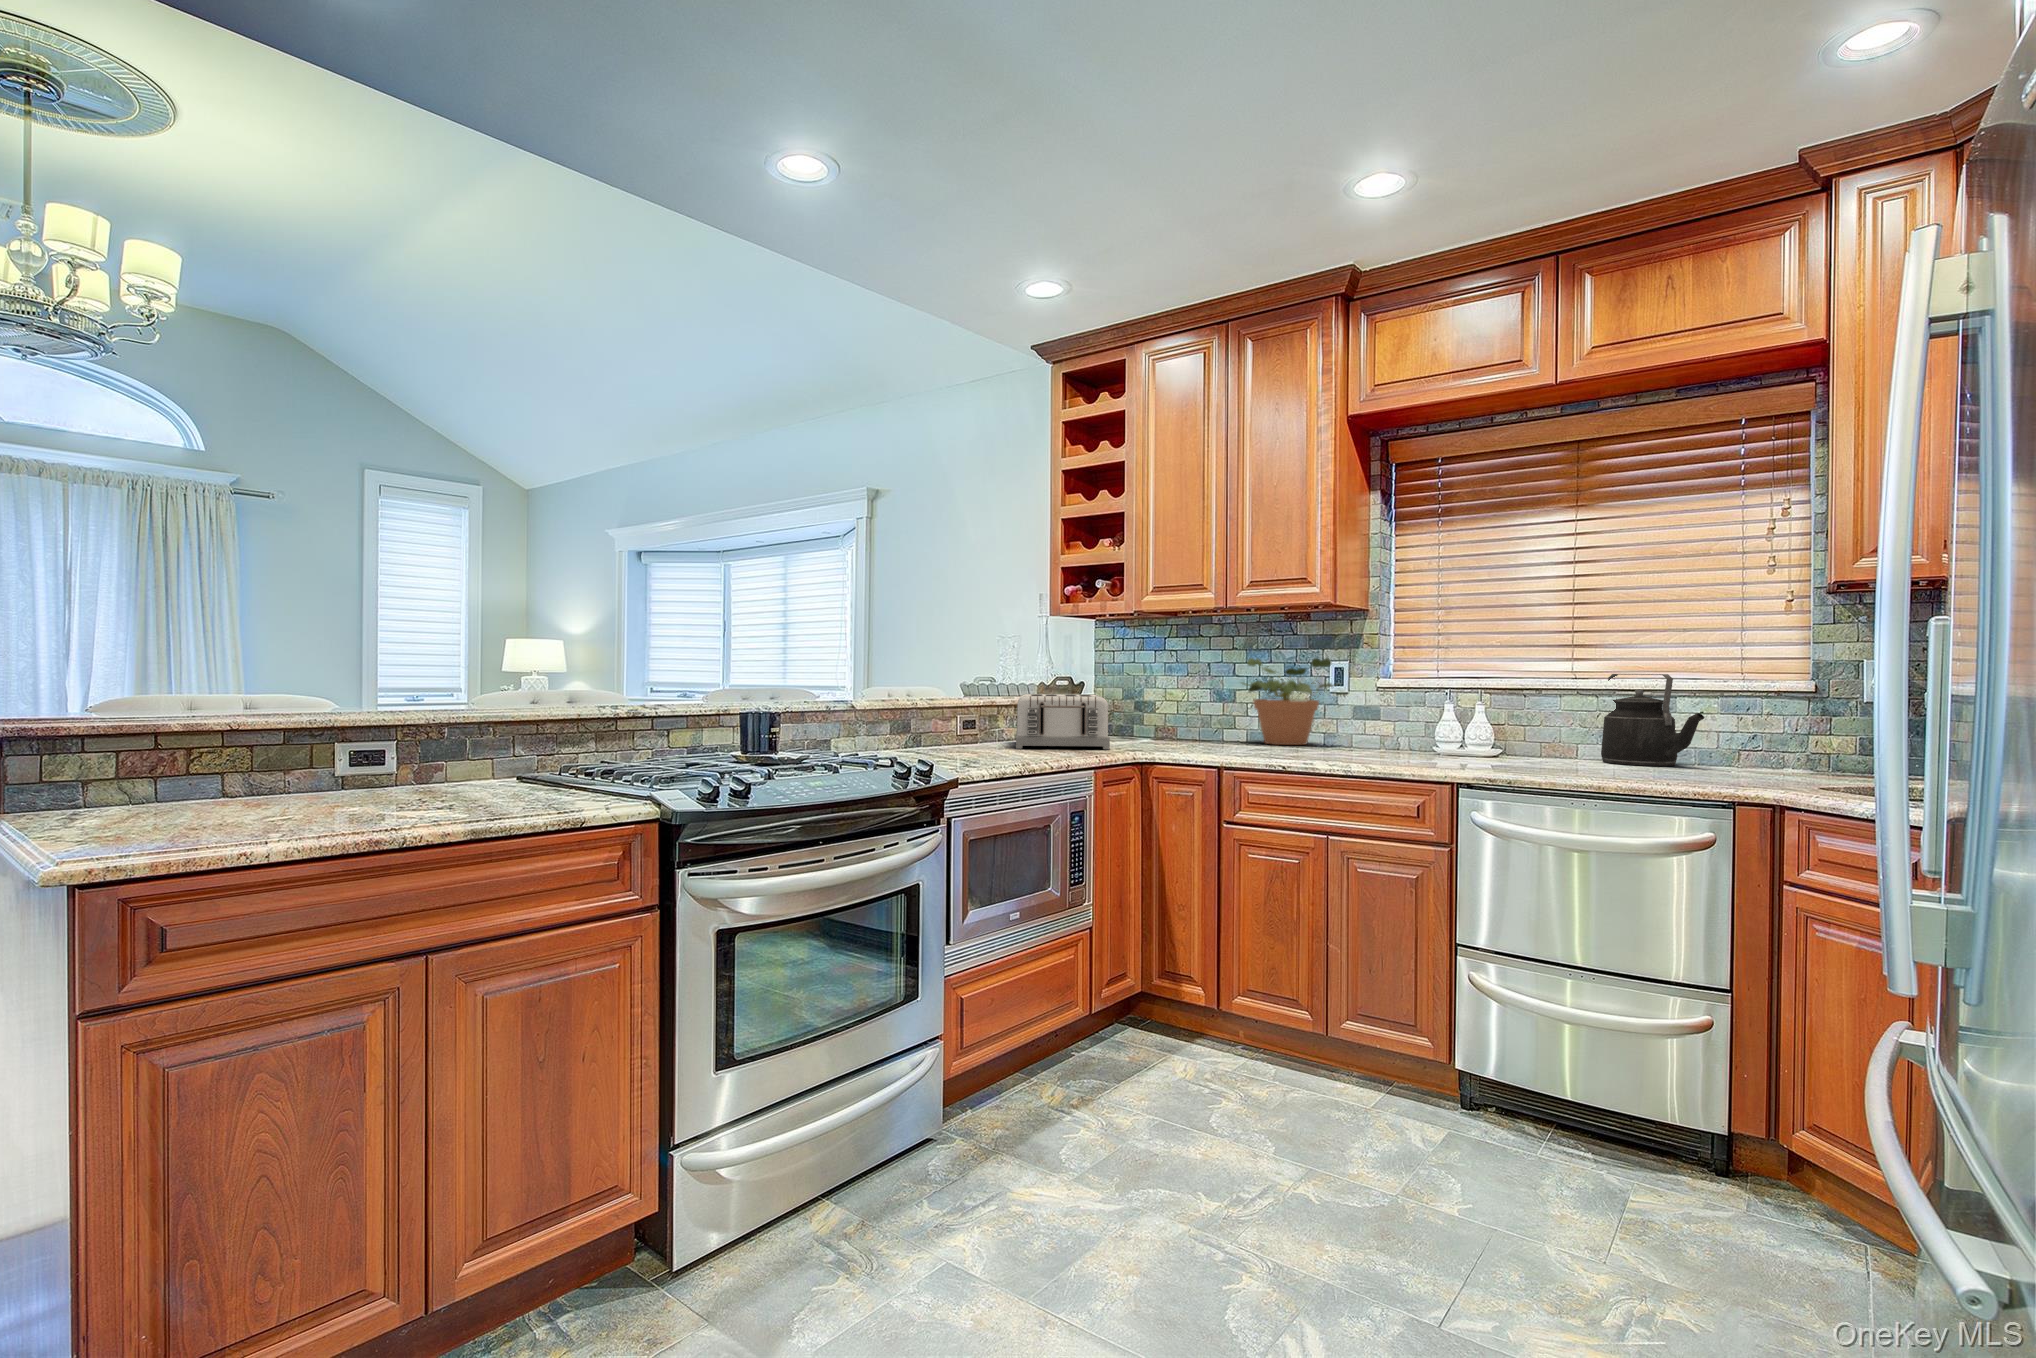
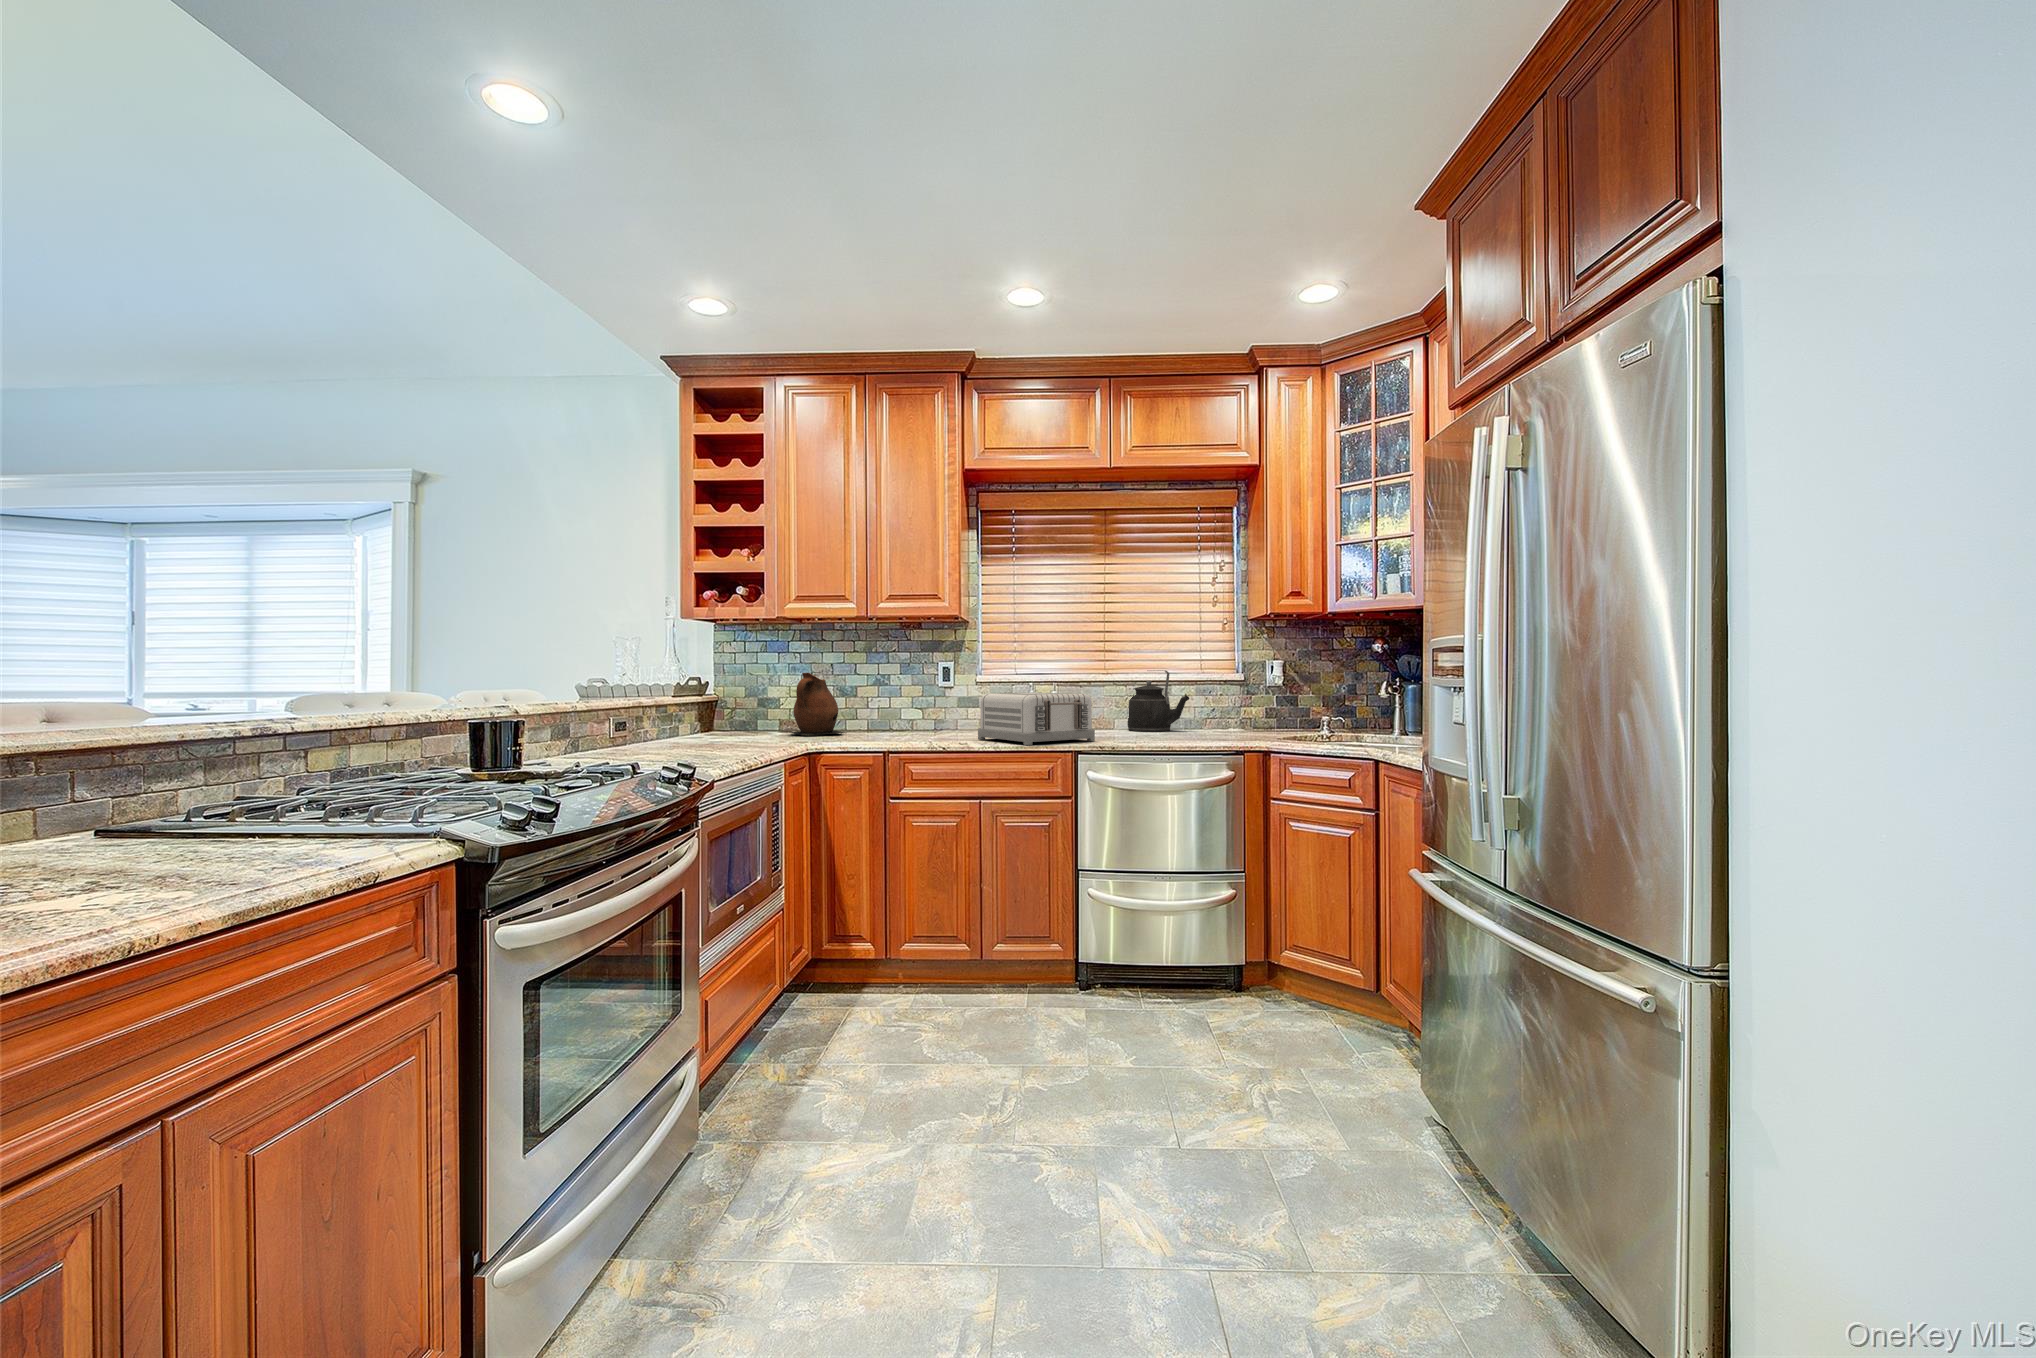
potted plant: present [1242,658,1338,745] -> none [865,659,952,731]
ceramic pitcher: none [1142,673,1201,745] -> present [791,673,845,735]
toaster: present [1016,694,1110,749] -> present [978,692,1095,745]

